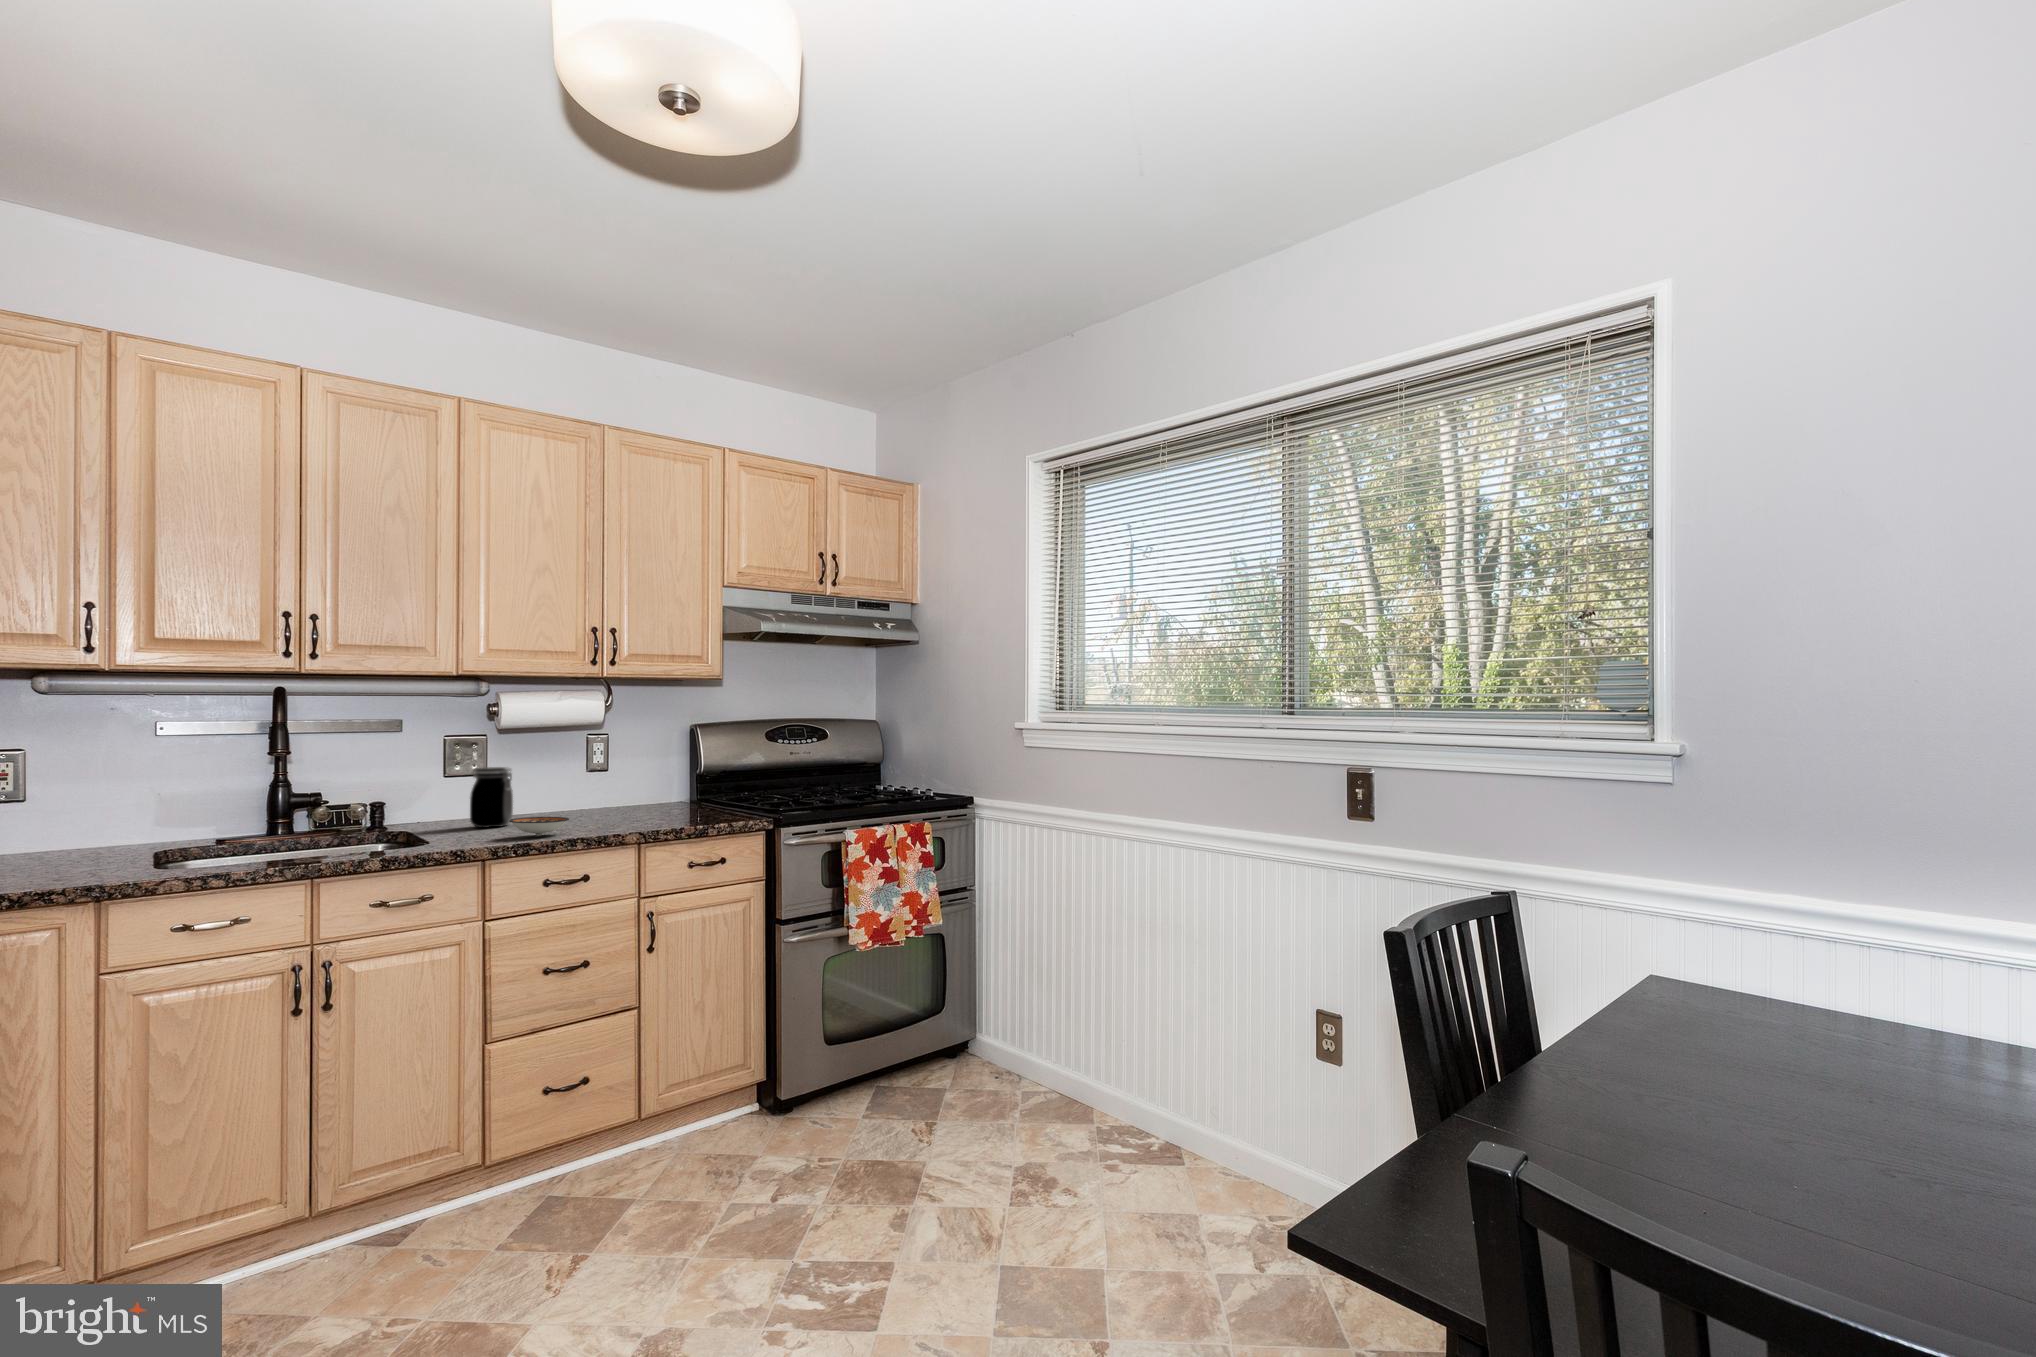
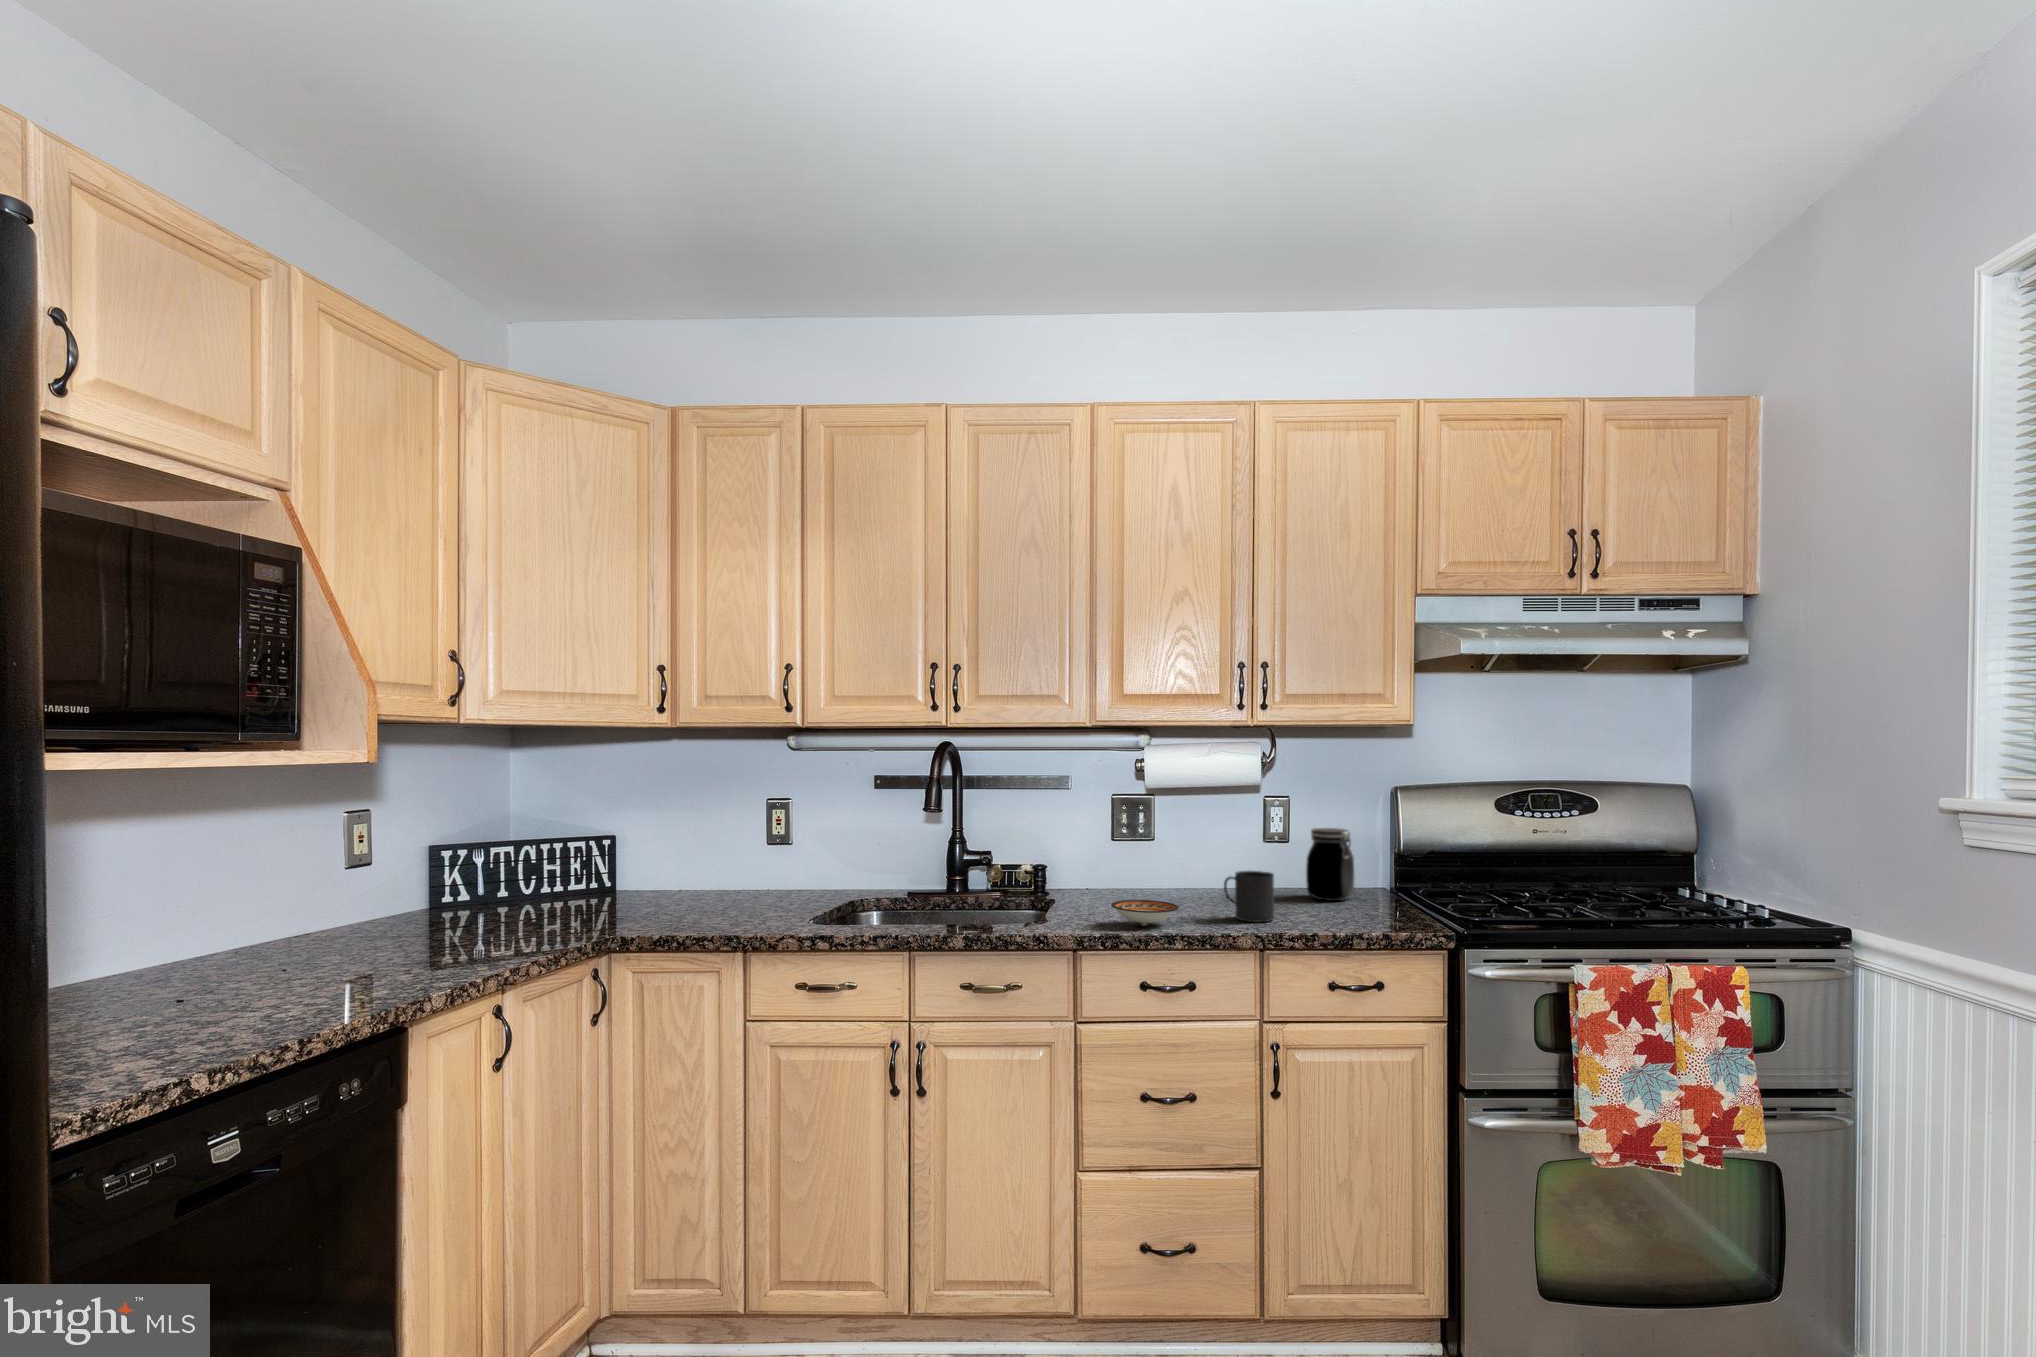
jar: present [470,767,513,828] -> present [1306,828,1355,901]
mug: none [601,787,640,826] -> present [1224,871,1274,922]

